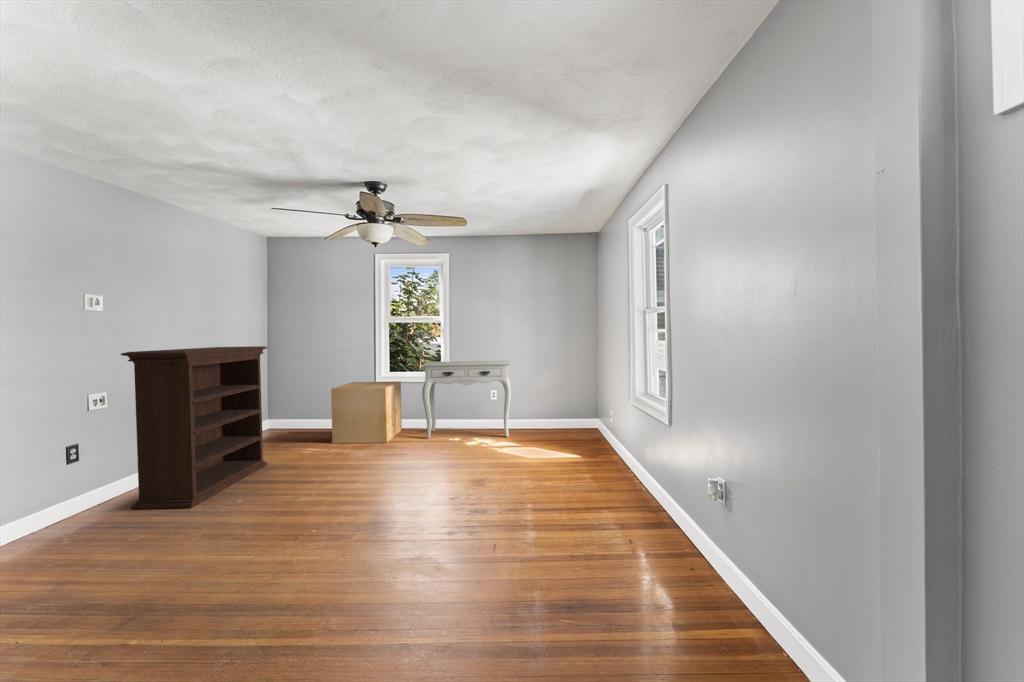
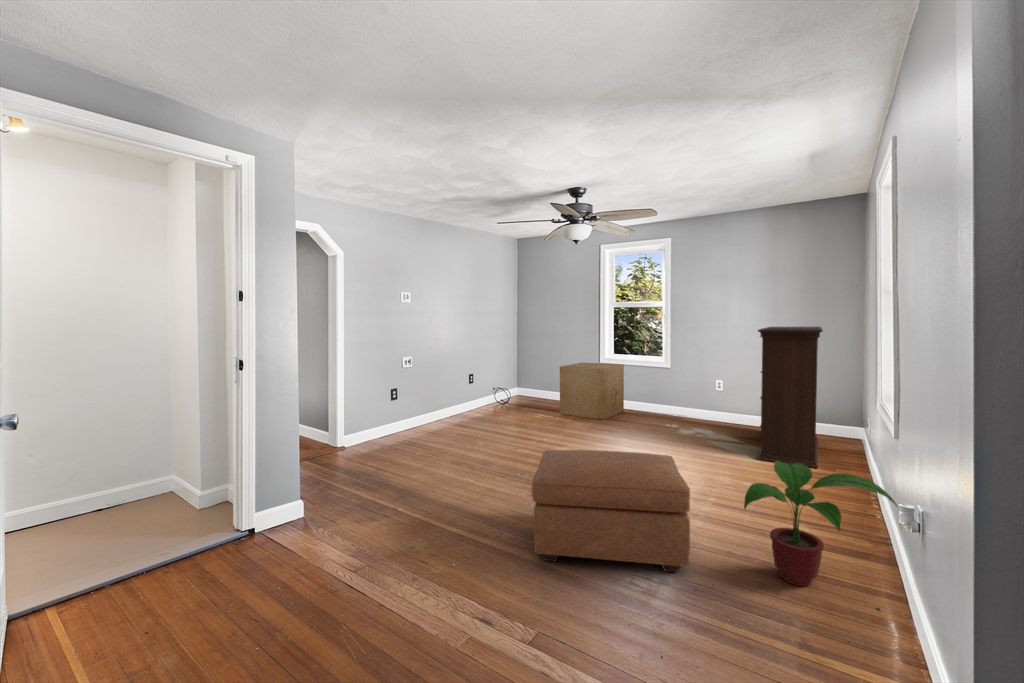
bookshelf: present [121,346,268,509] -> present [757,327,822,468]
console table: present [422,361,511,438] -> none [639,347,740,432]
potted plant: none [593,459,699,569] -> present [744,461,897,586]
ottoman: none [377,472,559,635] -> present [532,450,690,573]

